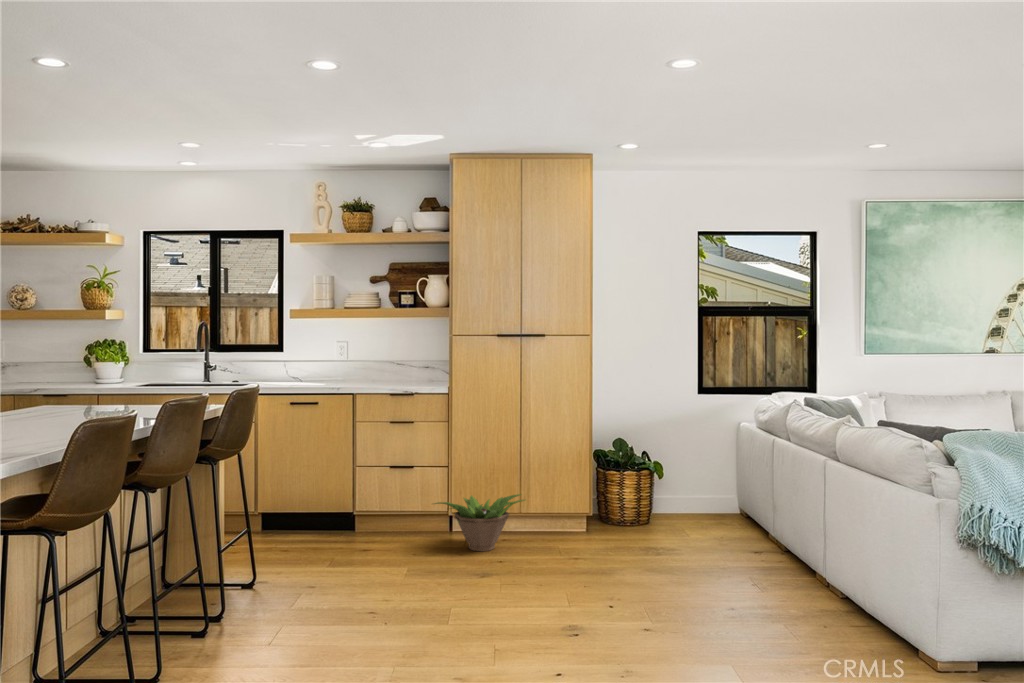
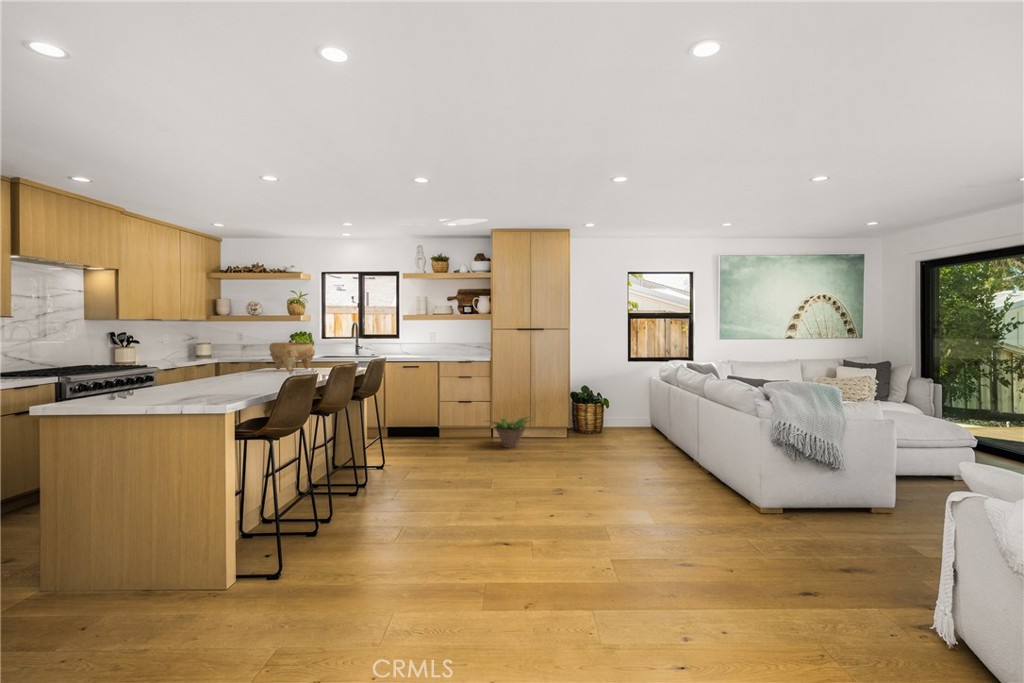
decorative bowl: none [48,363,129,415] -> present [269,342,315,371]

